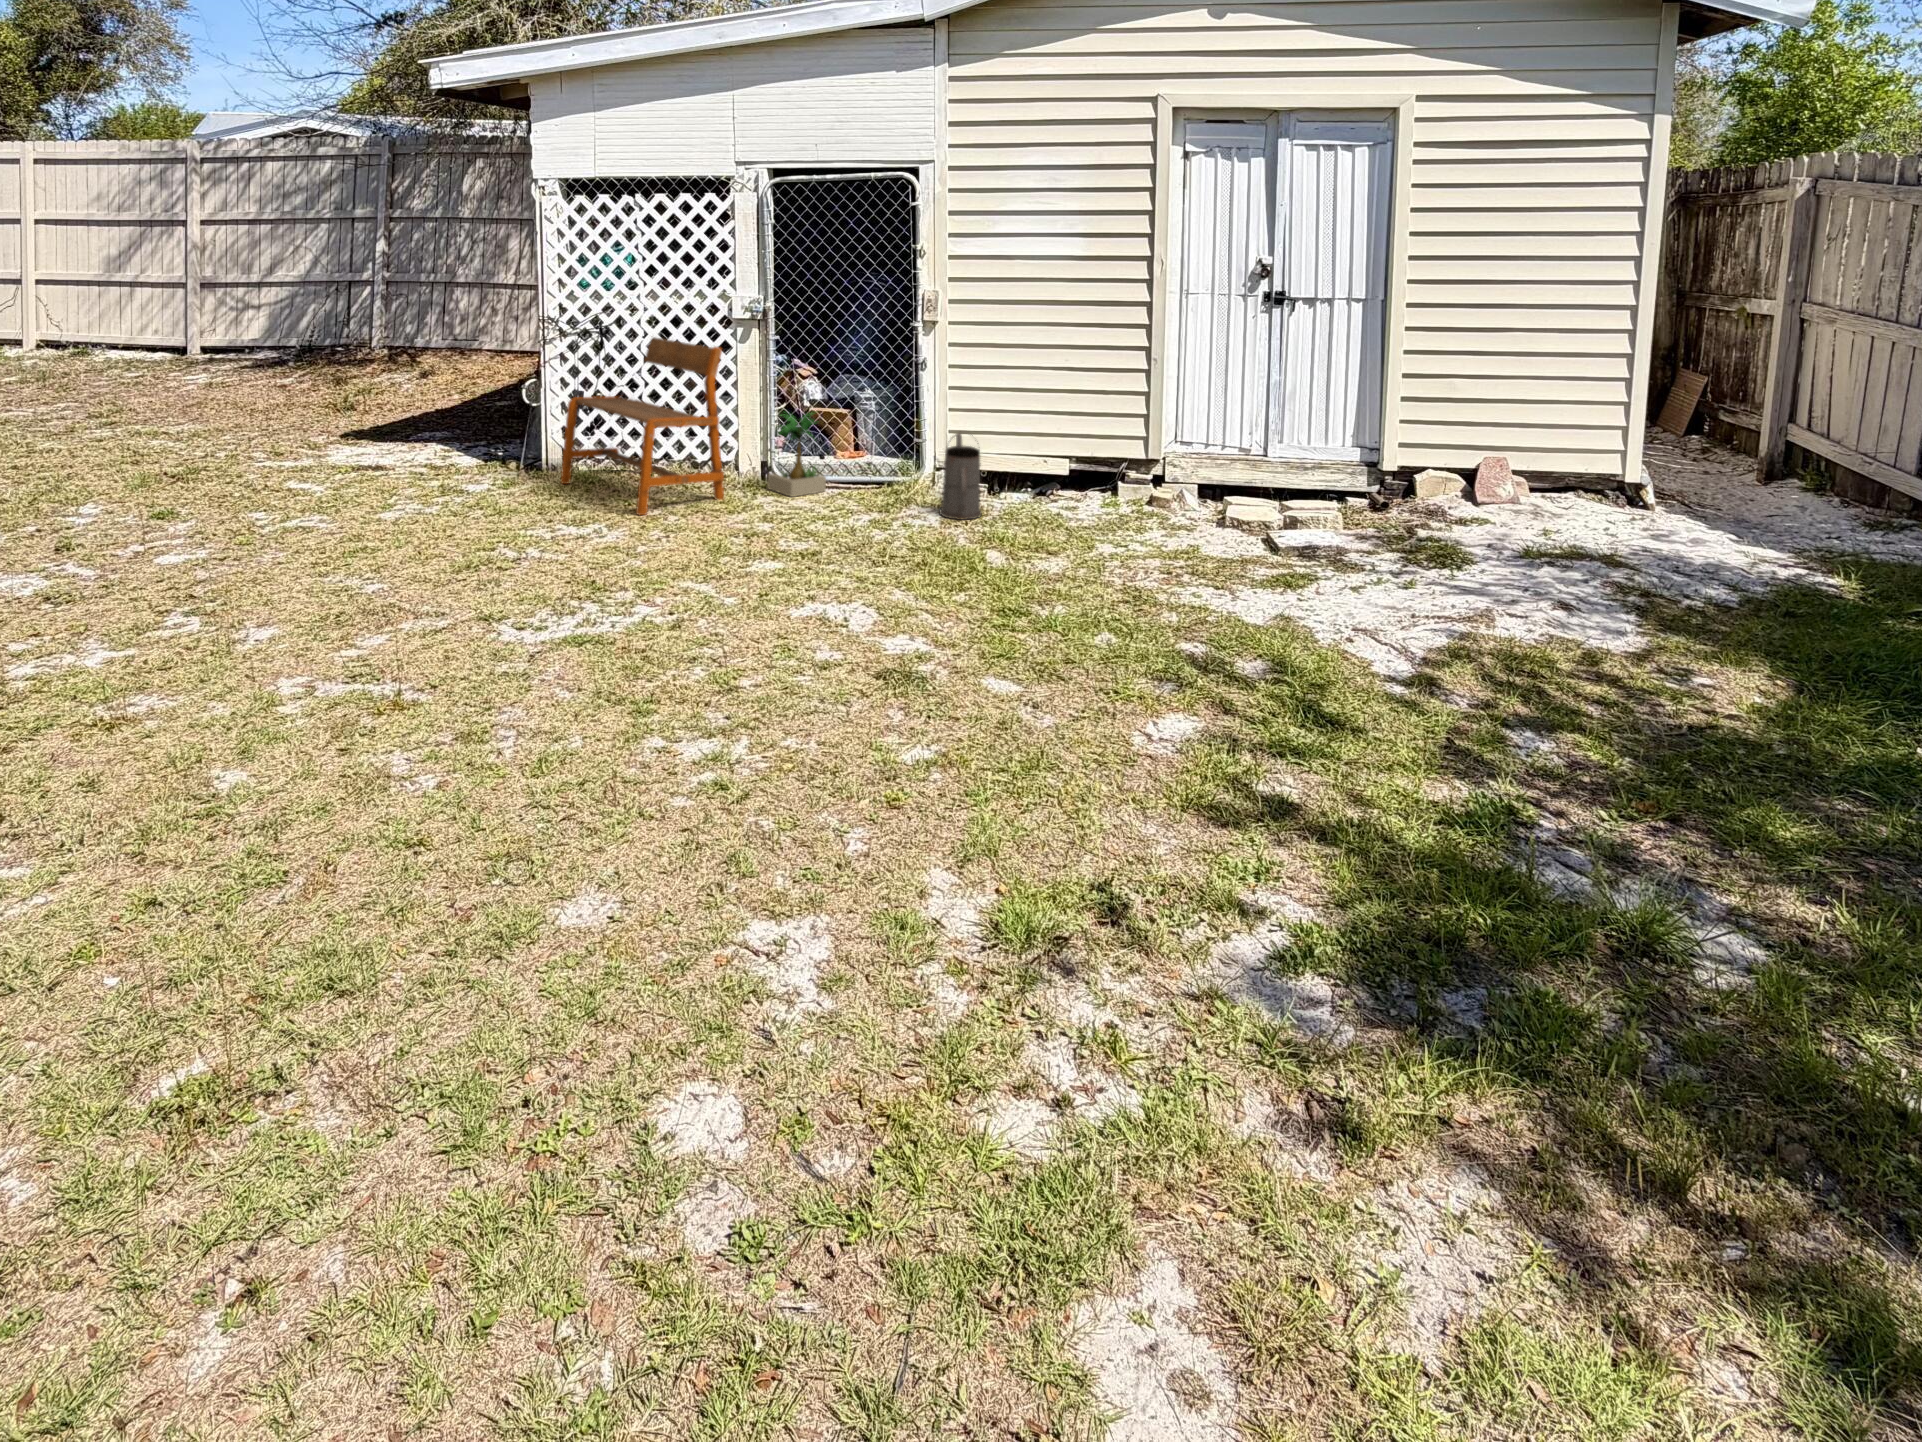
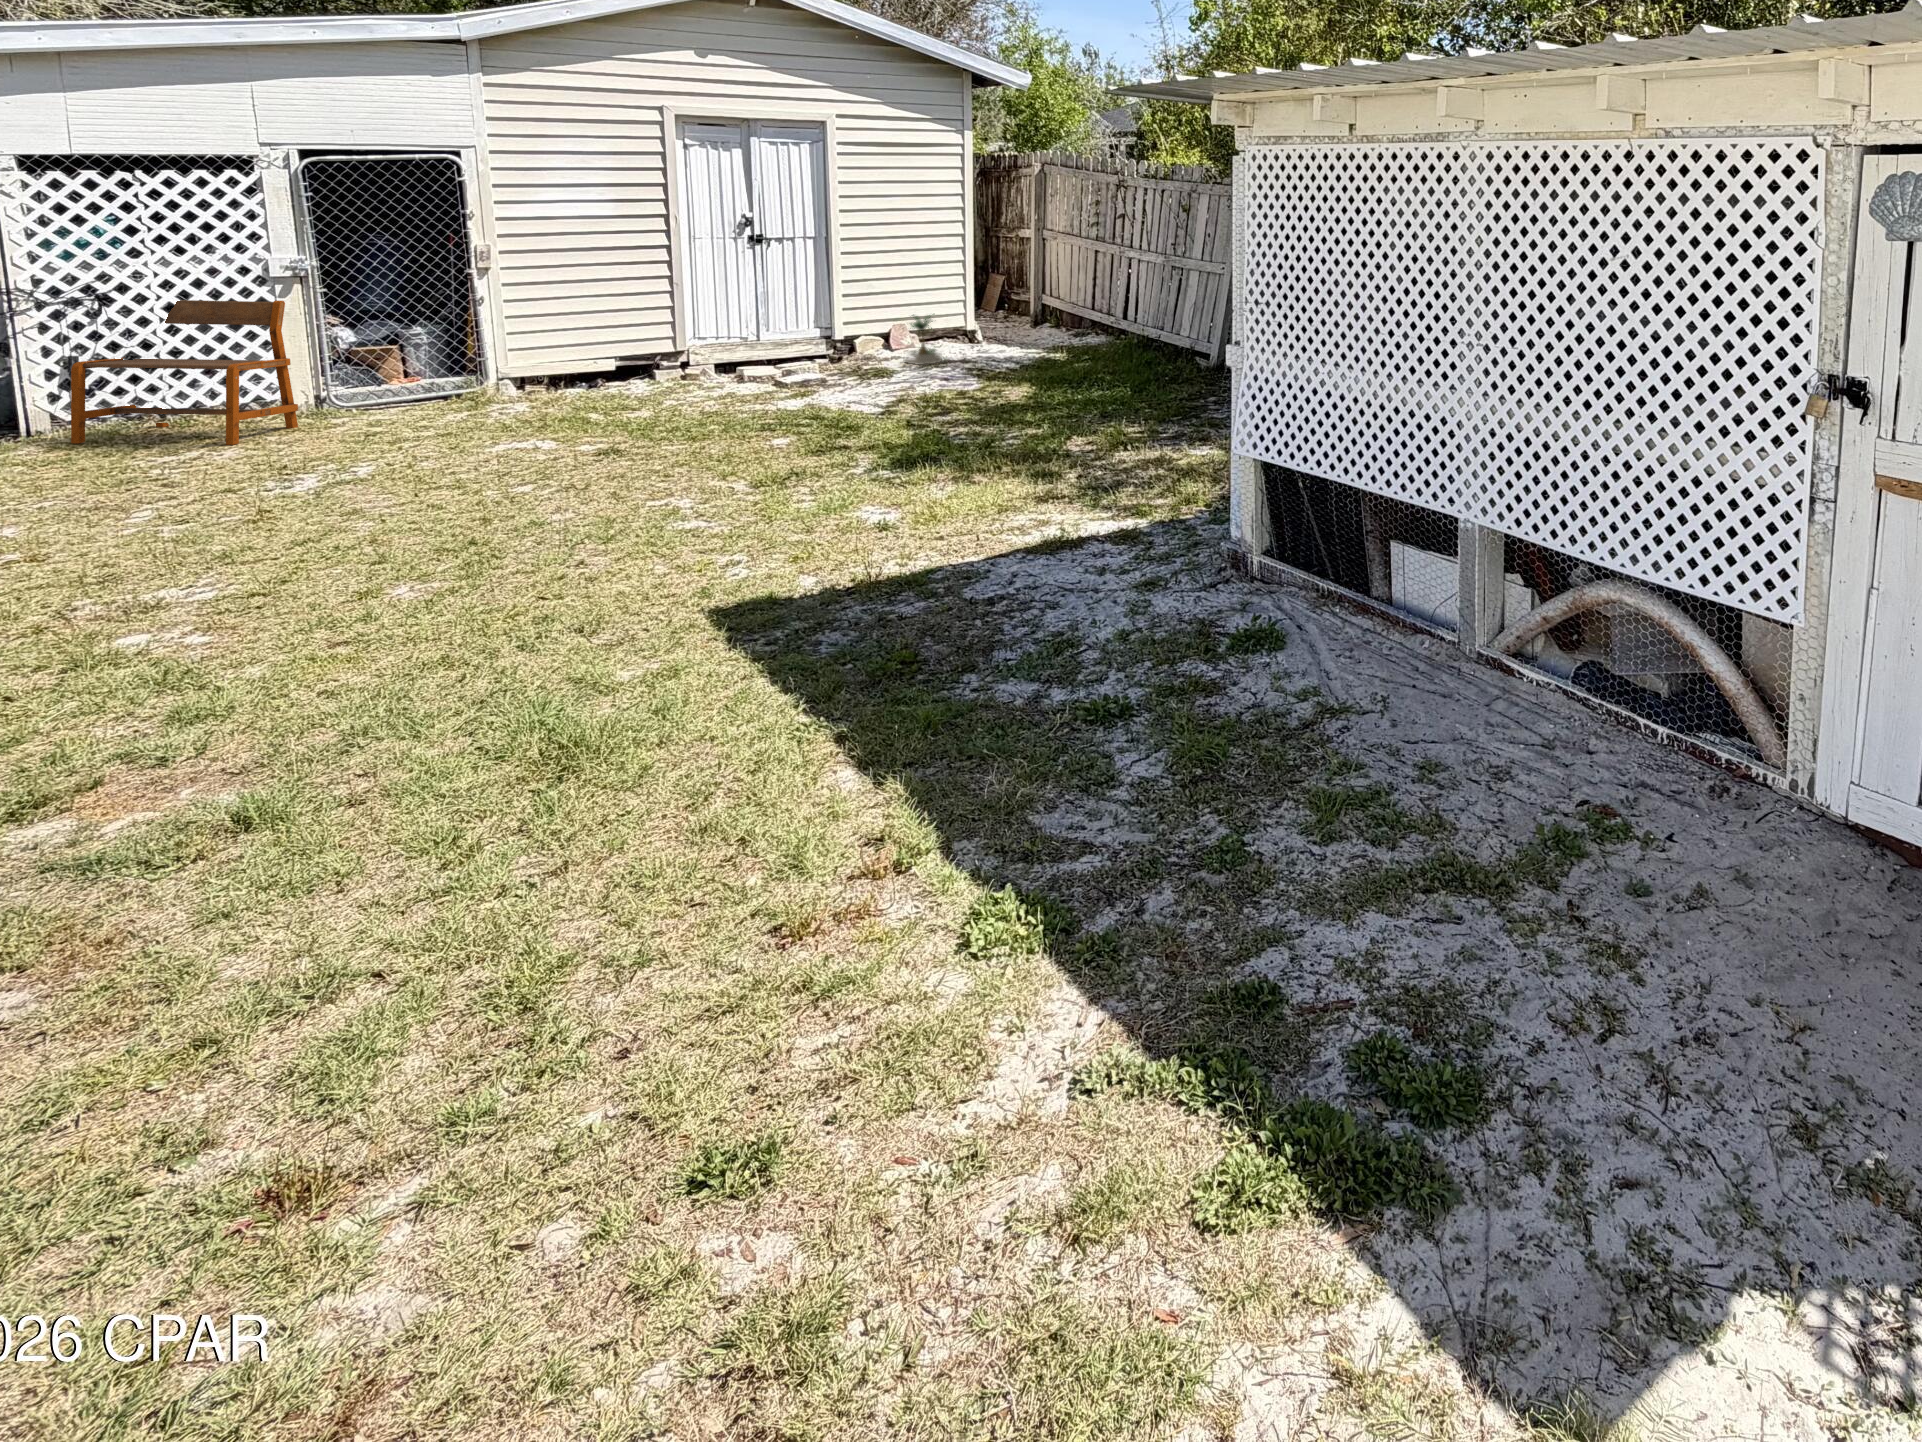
potted plant: present [767,412,826,497] -> present [904,314,942,365]
watering can: present [939,432,982,519] -> none [517,345,559,408]

